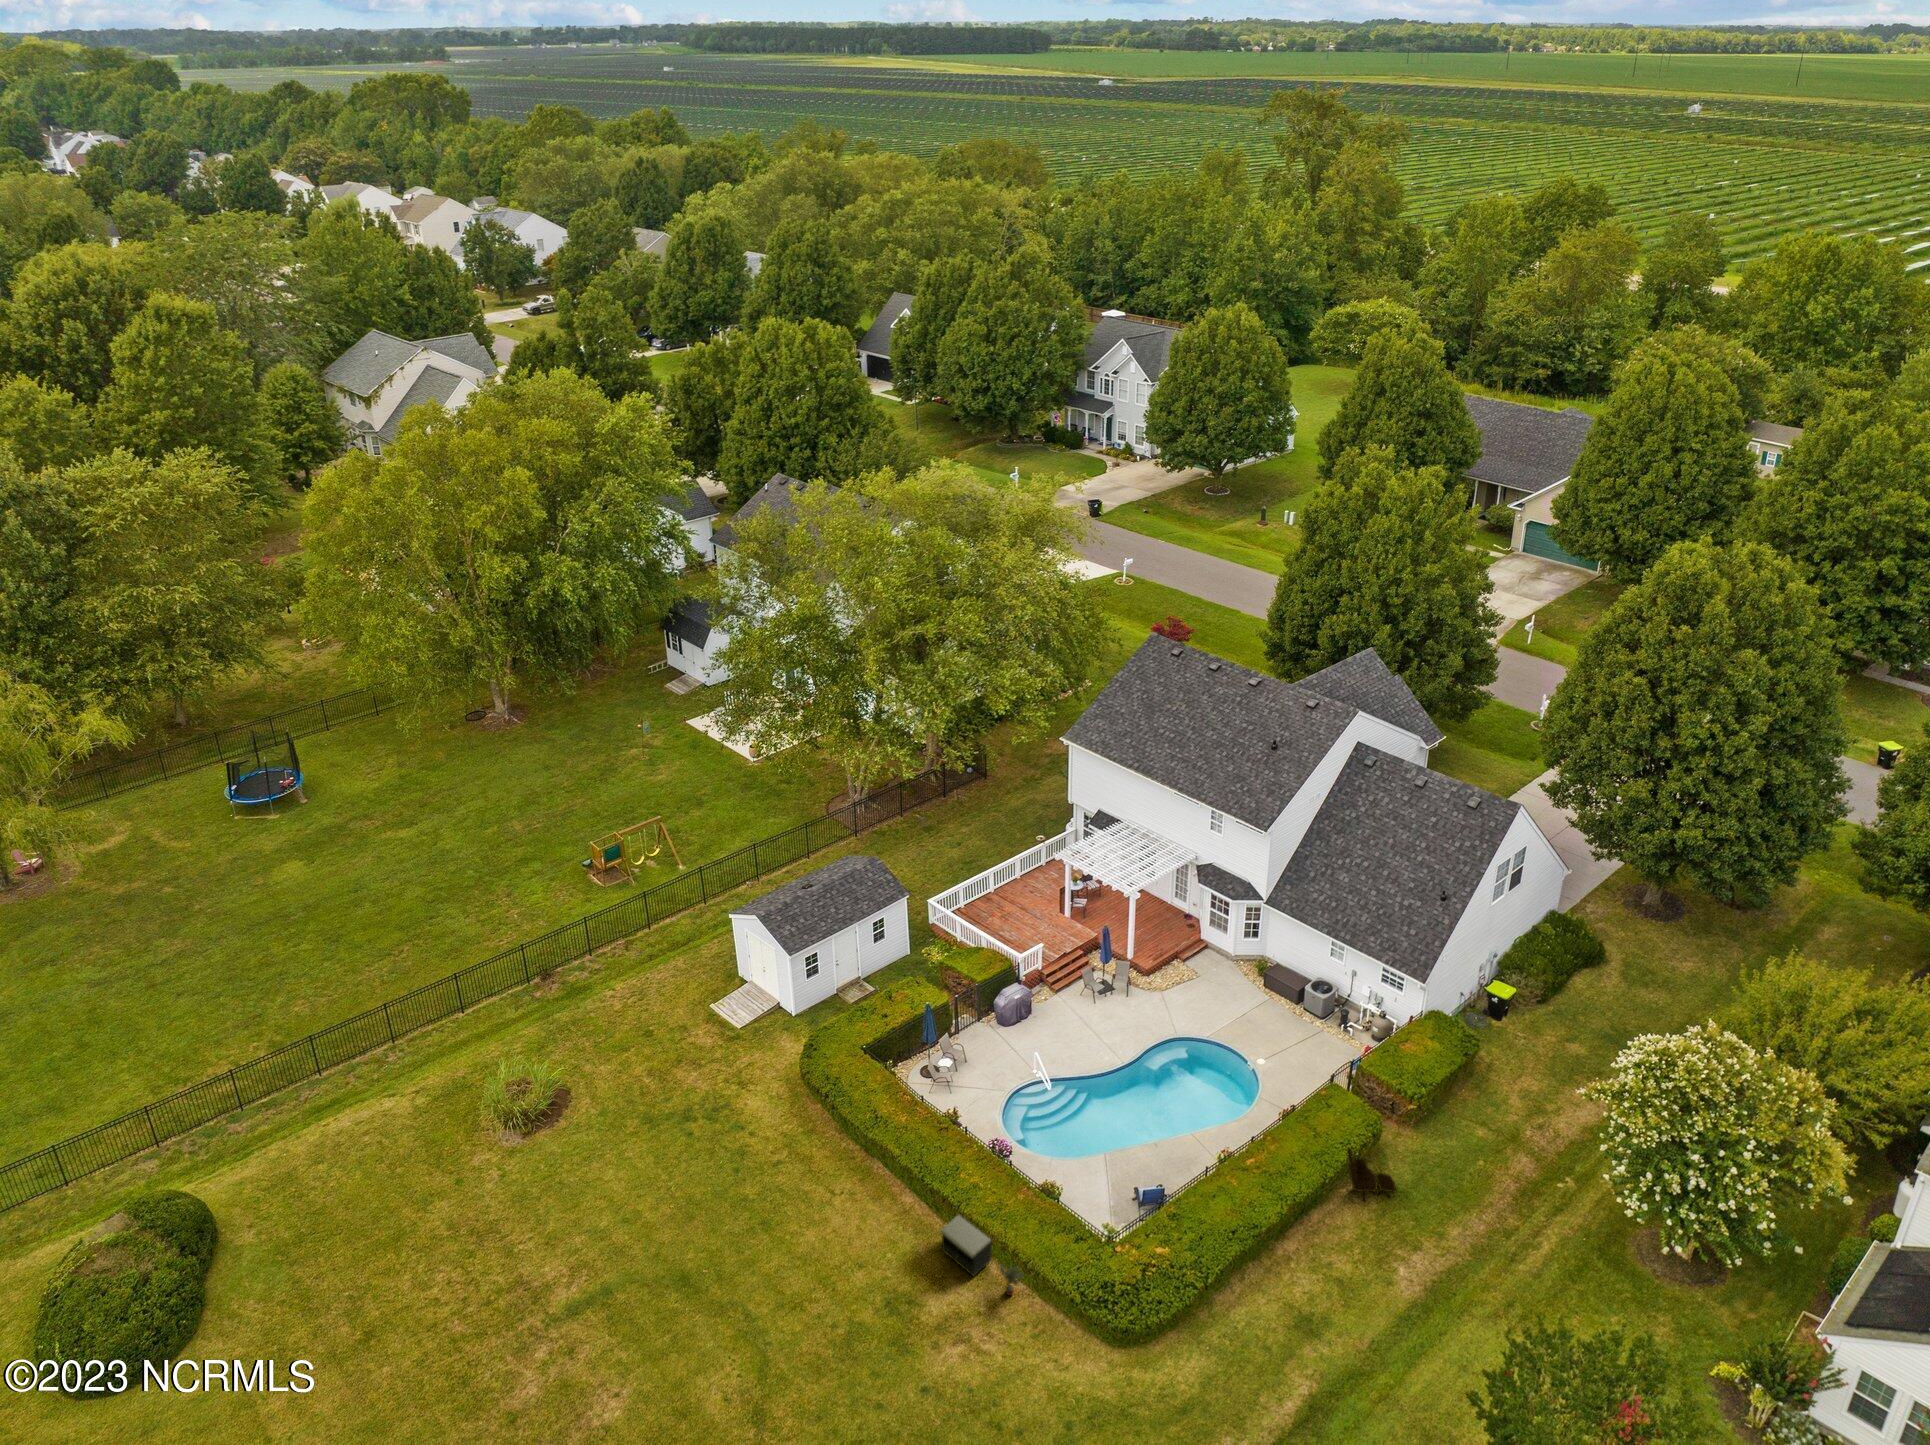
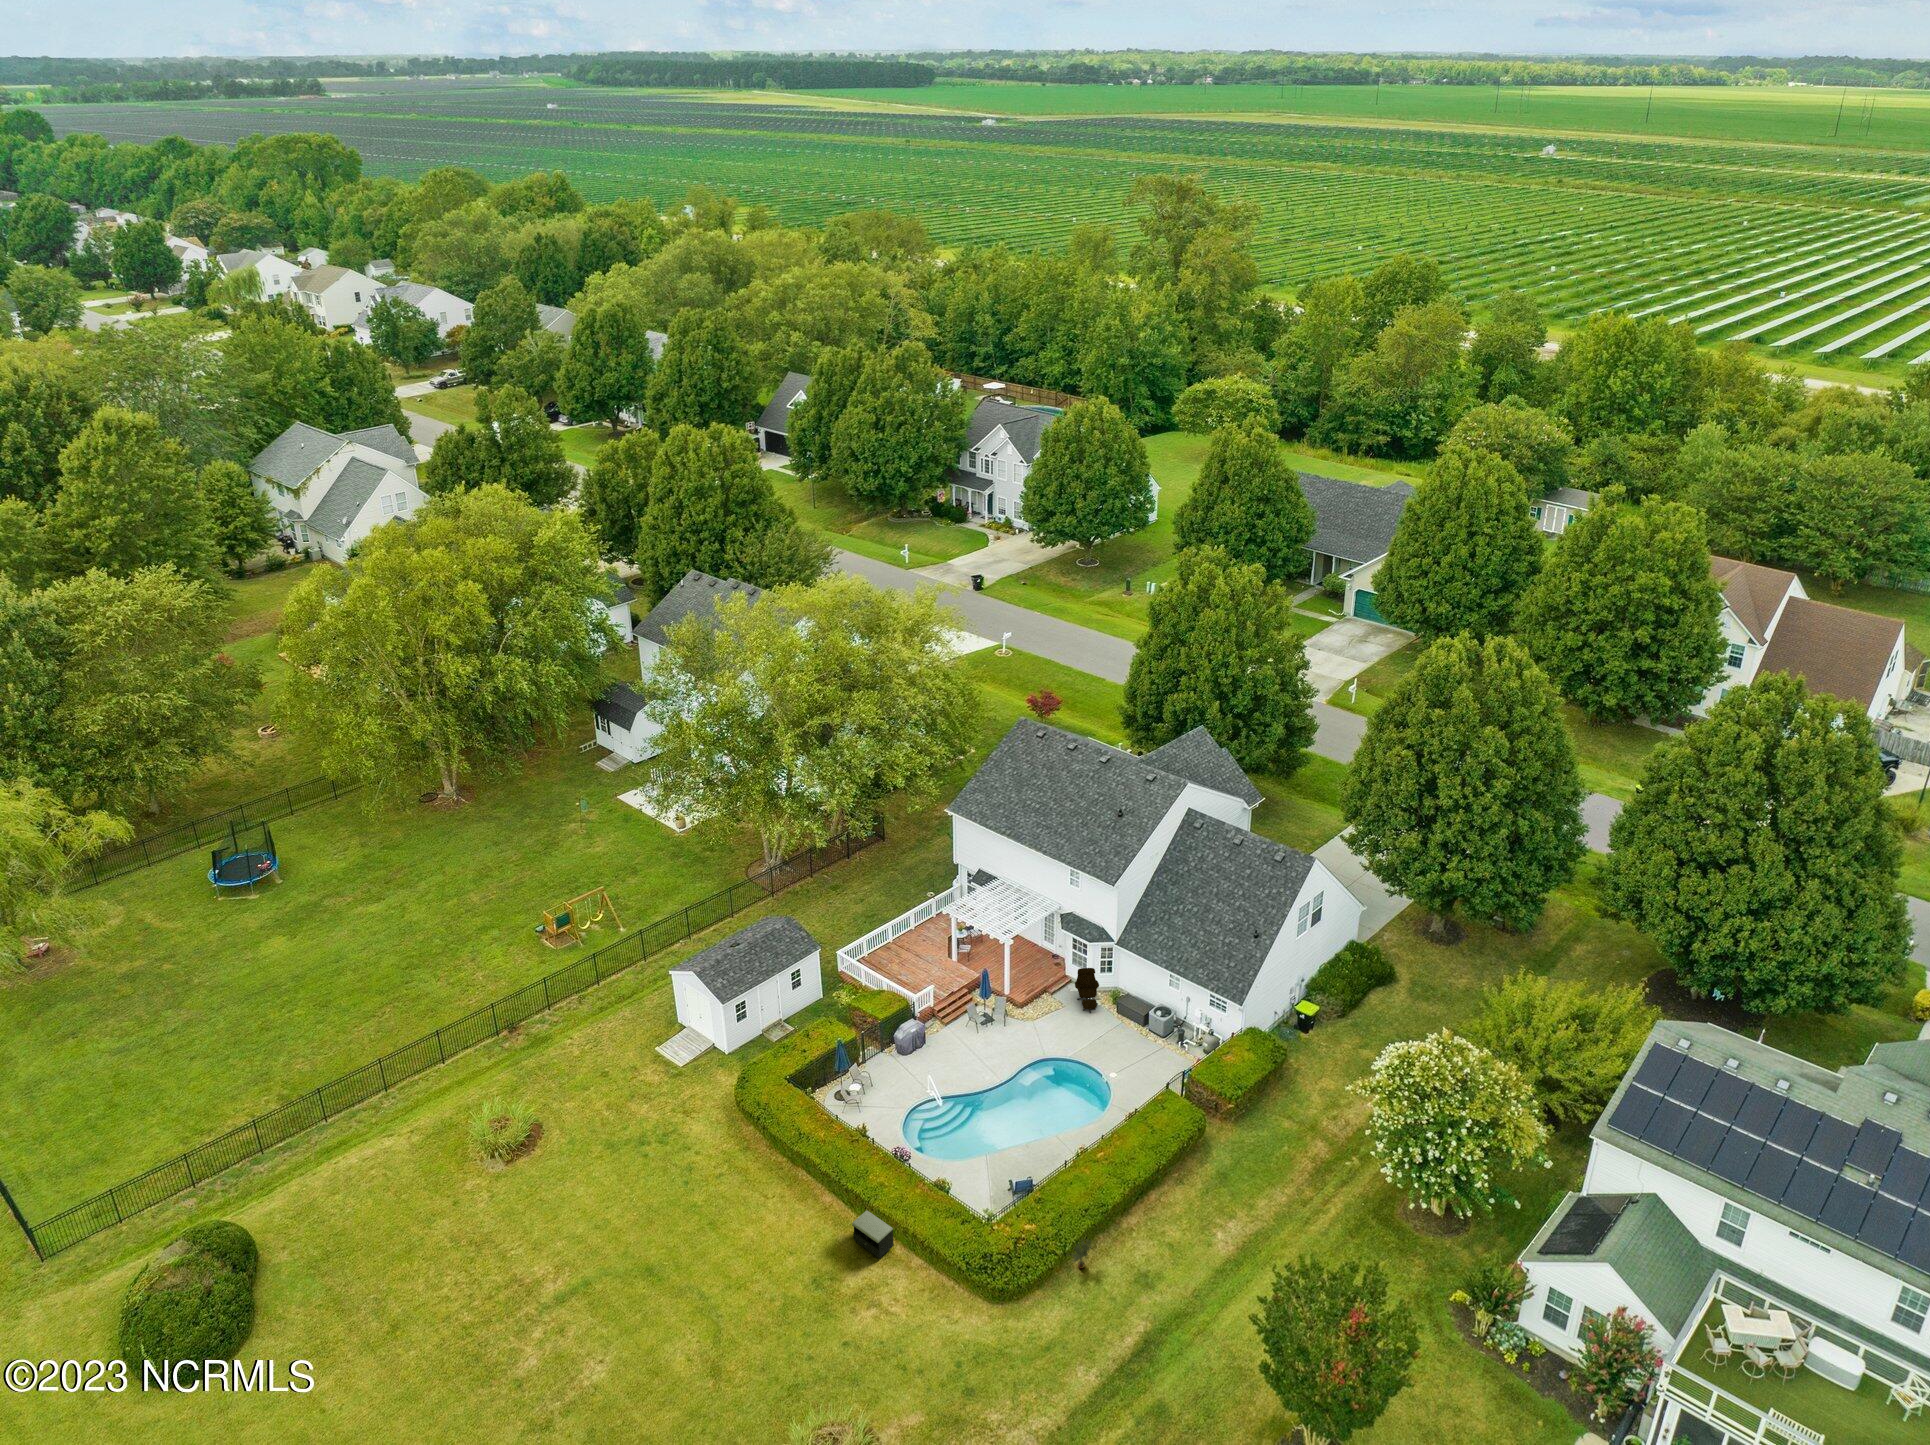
lounge chair: present [1347,1148,1396,1200] -> present [1075,968,1099,1013]
potted tree: present [1000,1265,1024,1296] -> present [1073,1240,1091,1269]

